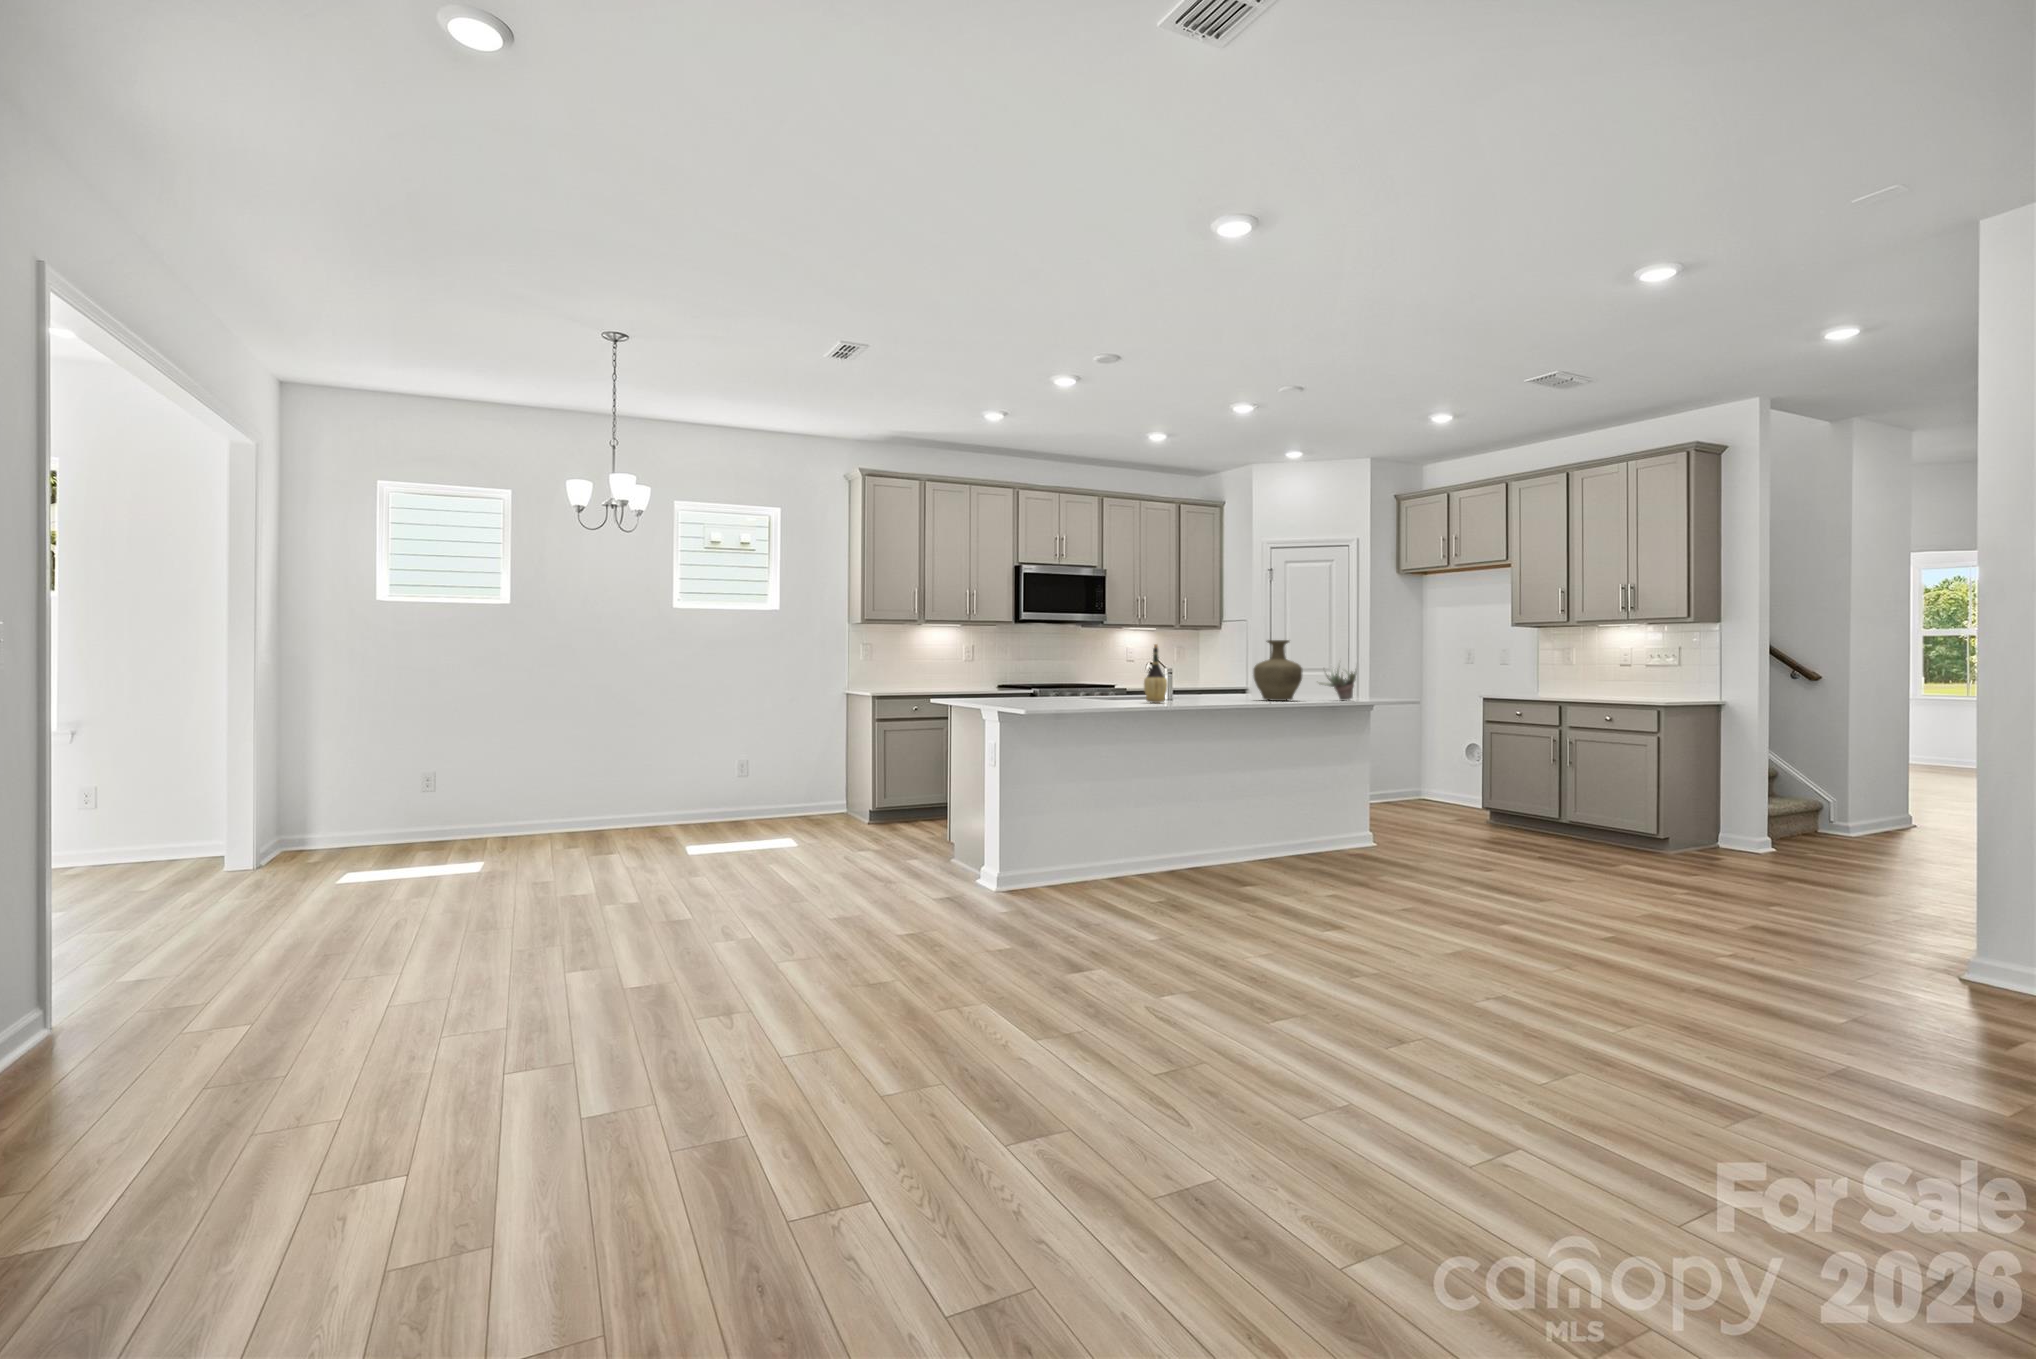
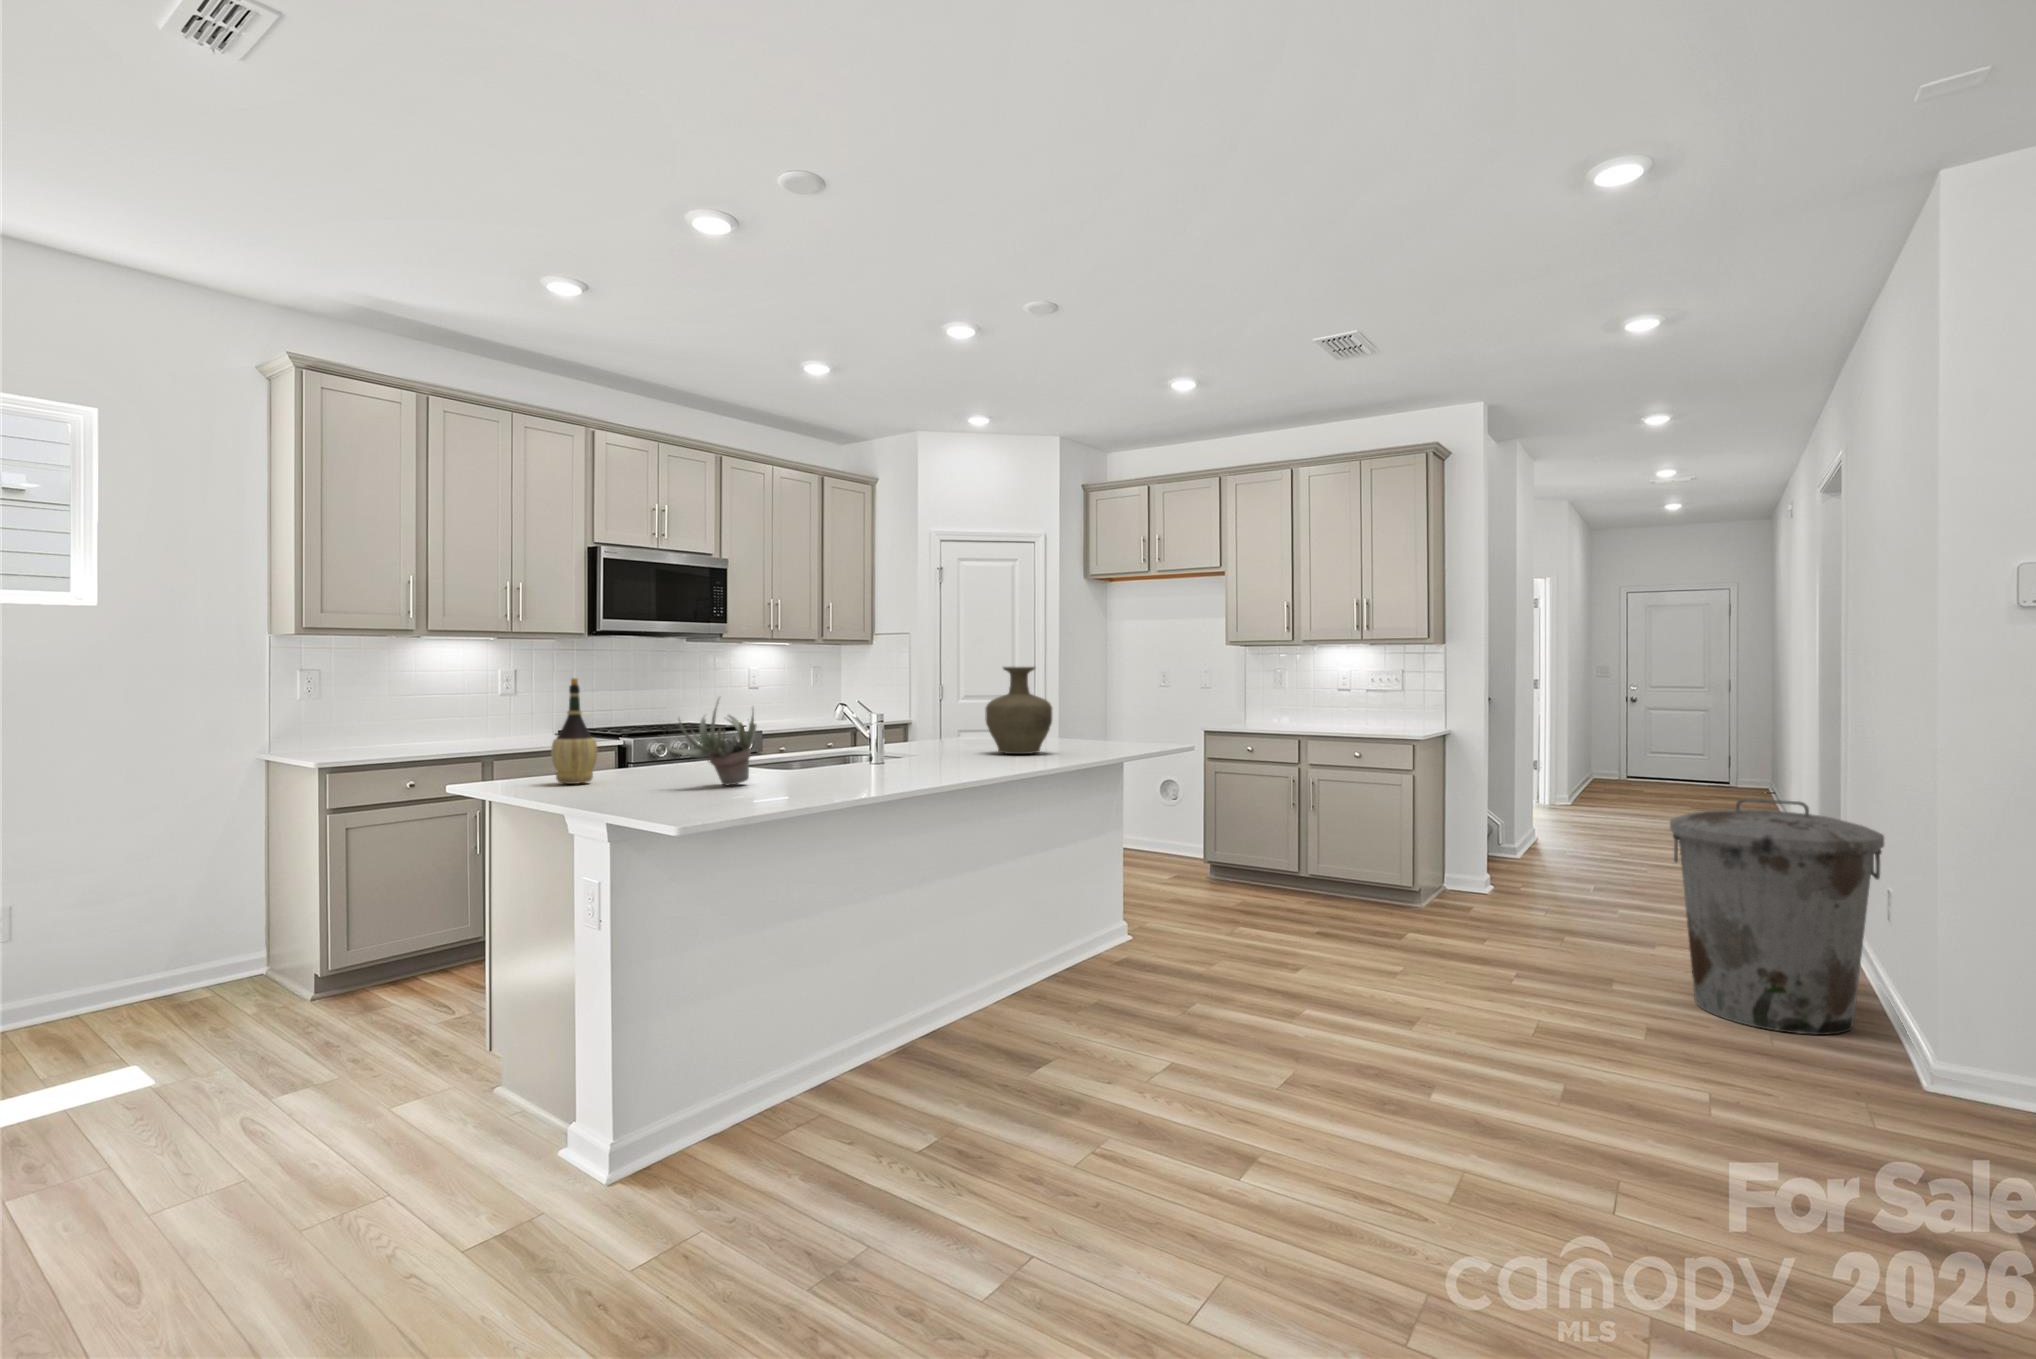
wine bottle: present [1144,644,1168,703] -> present [551,678,597,784]
succulent plant: present [1319,666,1356,700] -> present [667,700,756,785]
trash can: none [1802,746,1995,940] -> present [1670,799,1884,1035]

